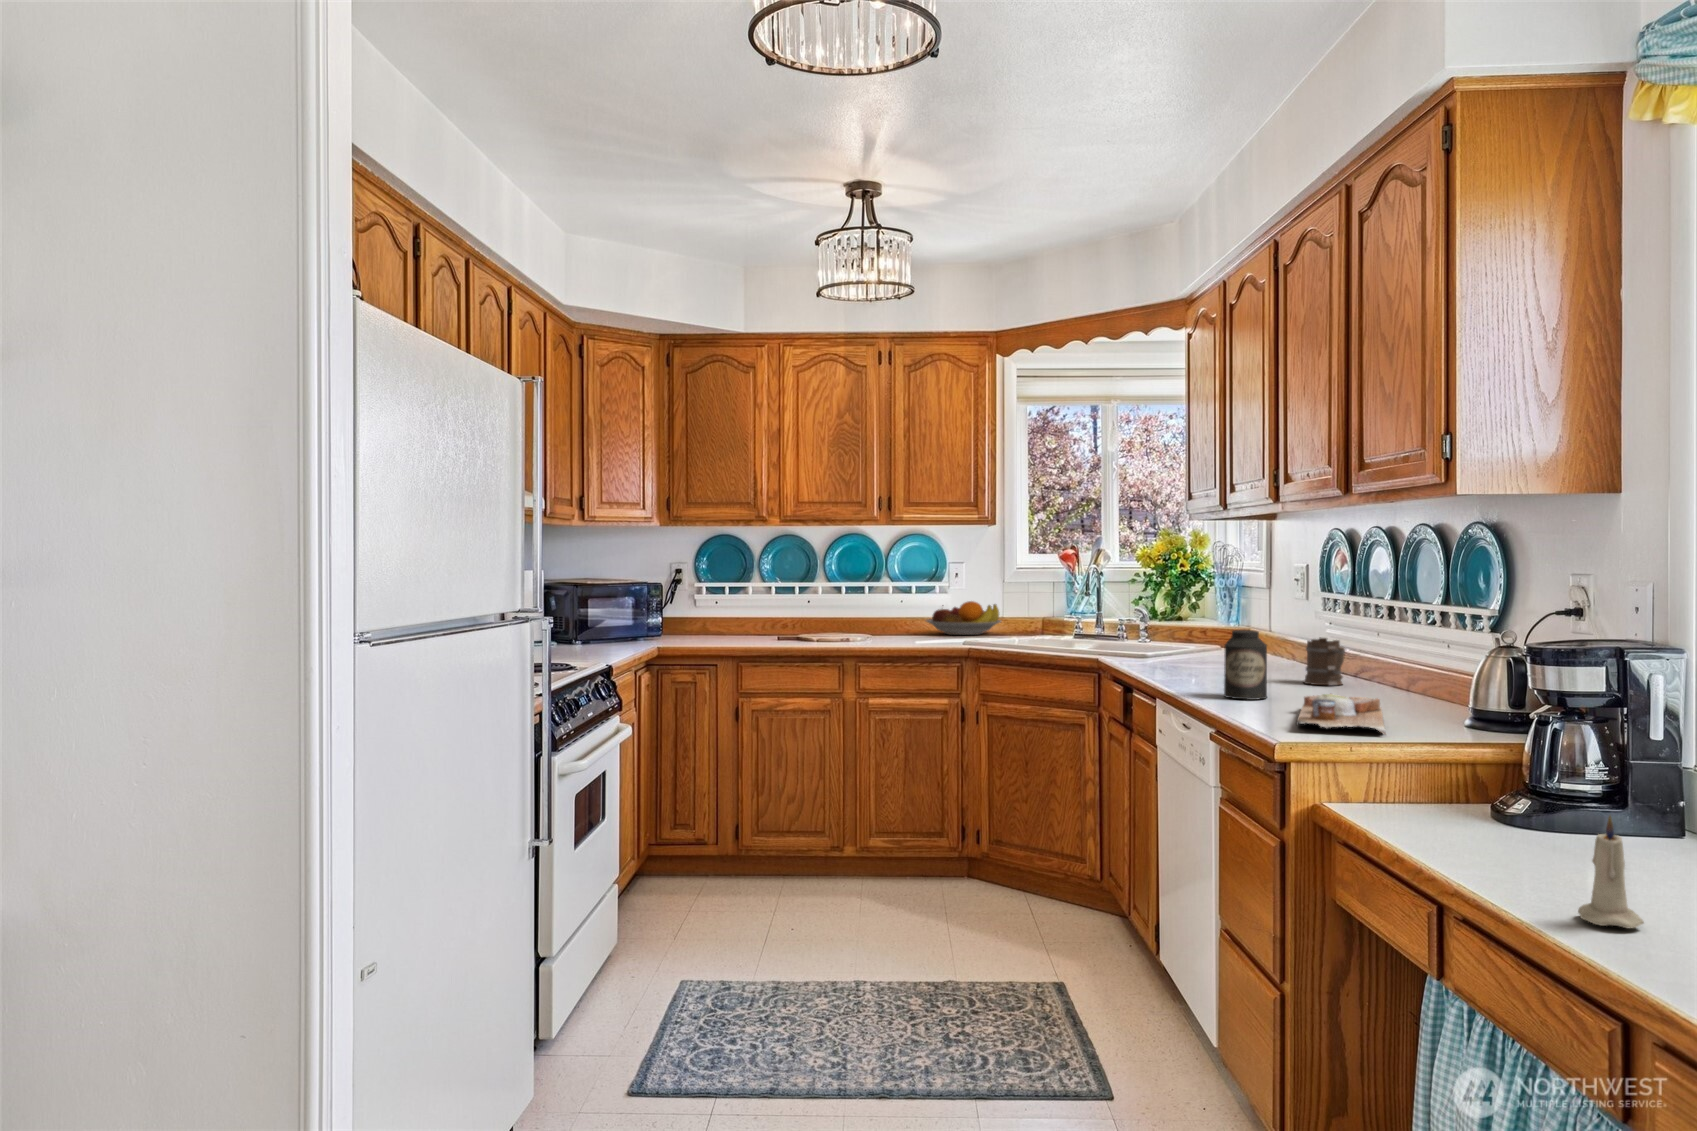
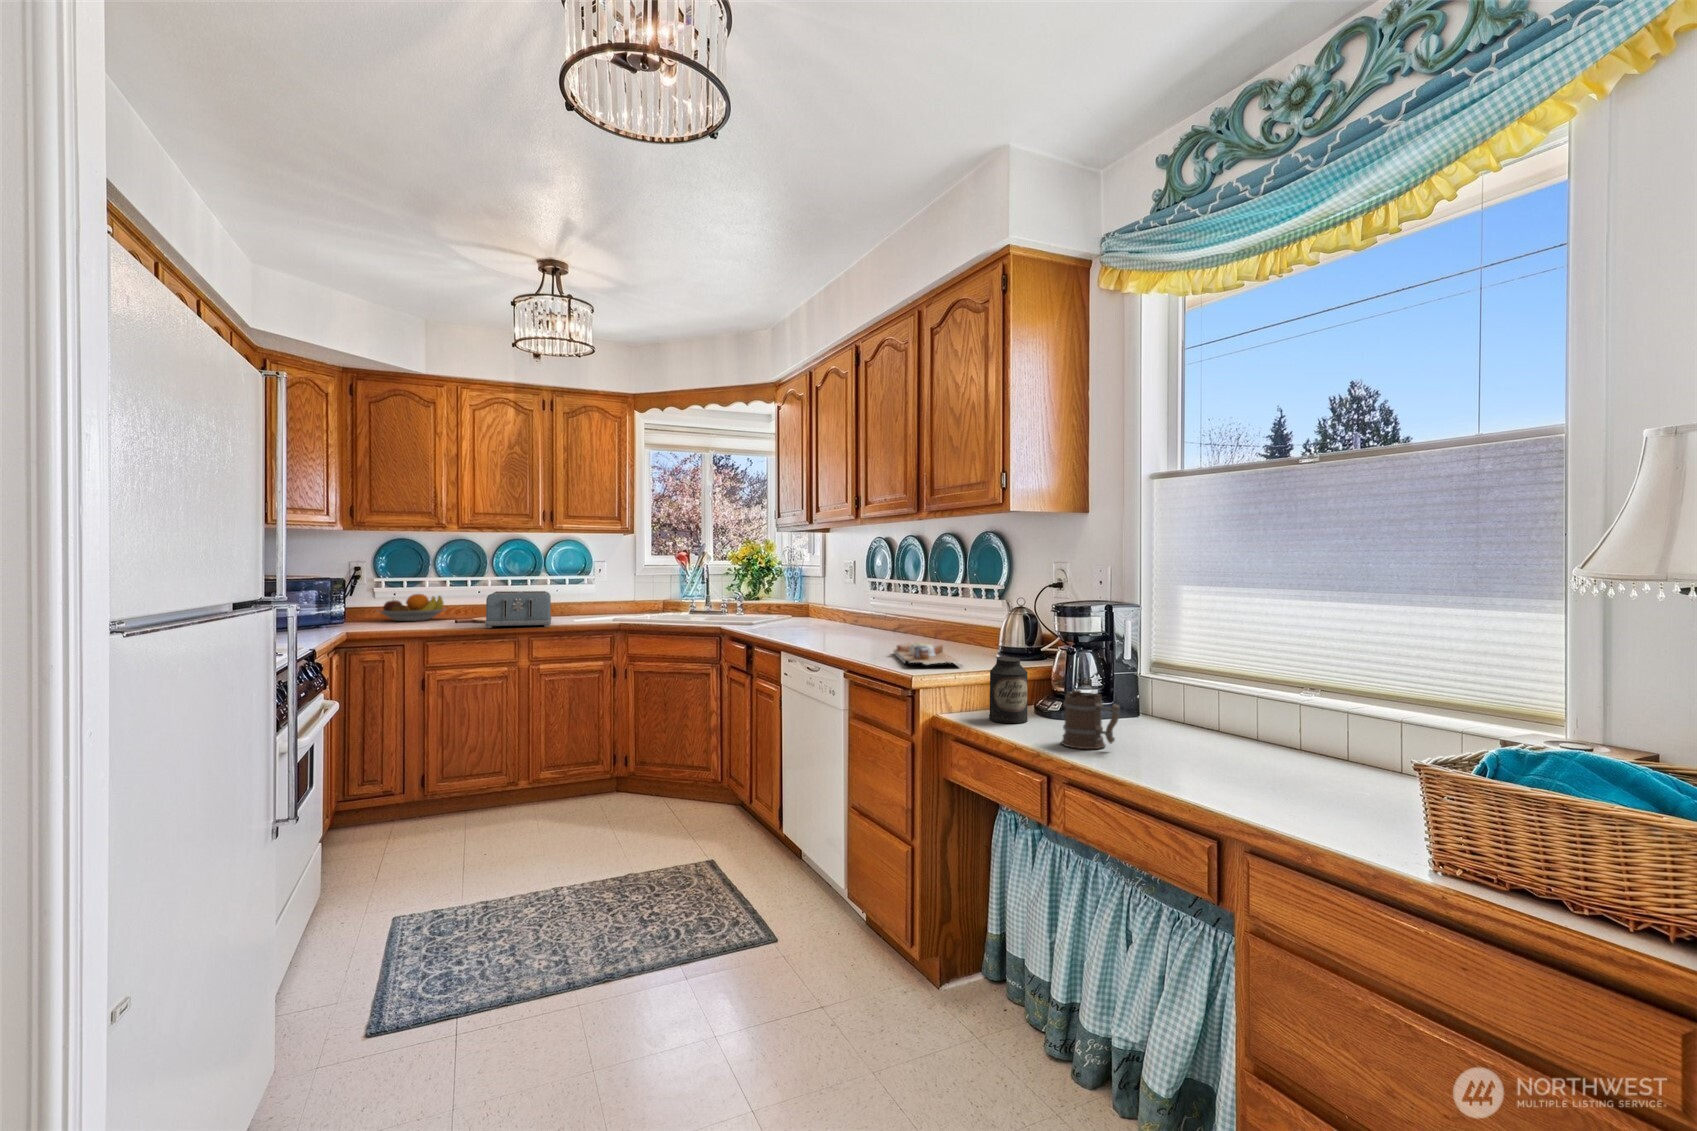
fruit bowl: present [926,601,1001,635] -> present [379,594,445,621]
toaster: none [803,602,886,650] -> present [485,591,551,628]
canister: present [1224,630,1267,700] -> present [989,657,1028,723]
mug: present [1304,637,1345,685] -> present [1061,690,1120,749]
candle: present [1578,816,1644,928] -> none [1153,706,1193,778]

